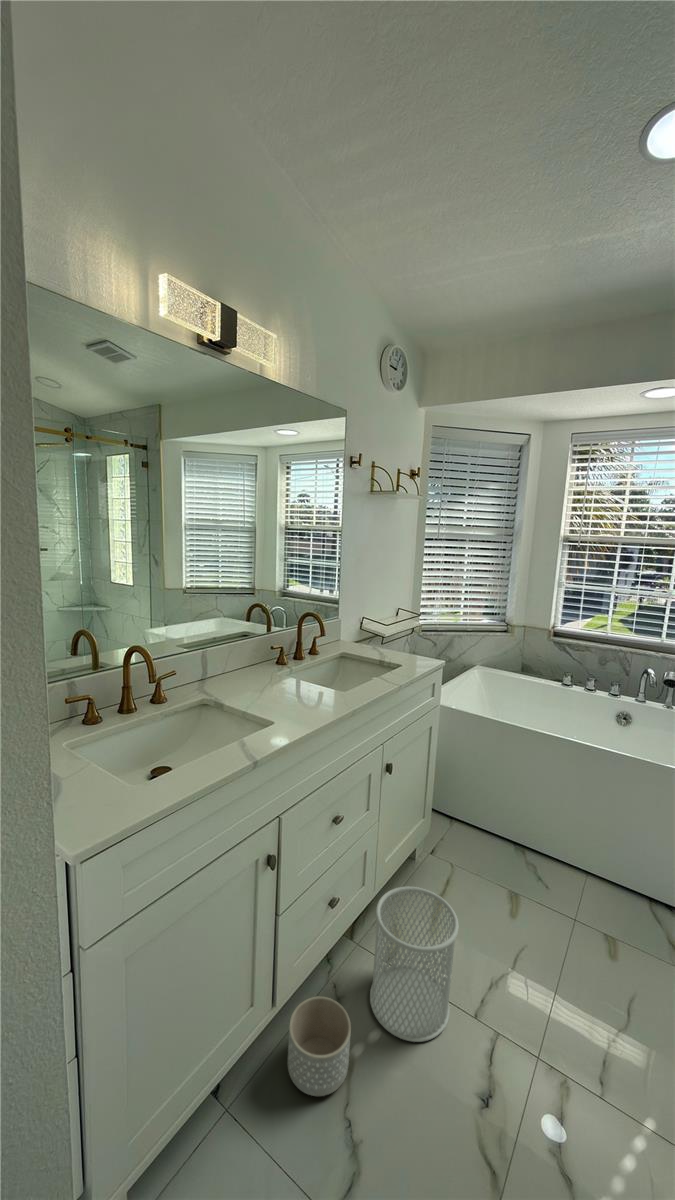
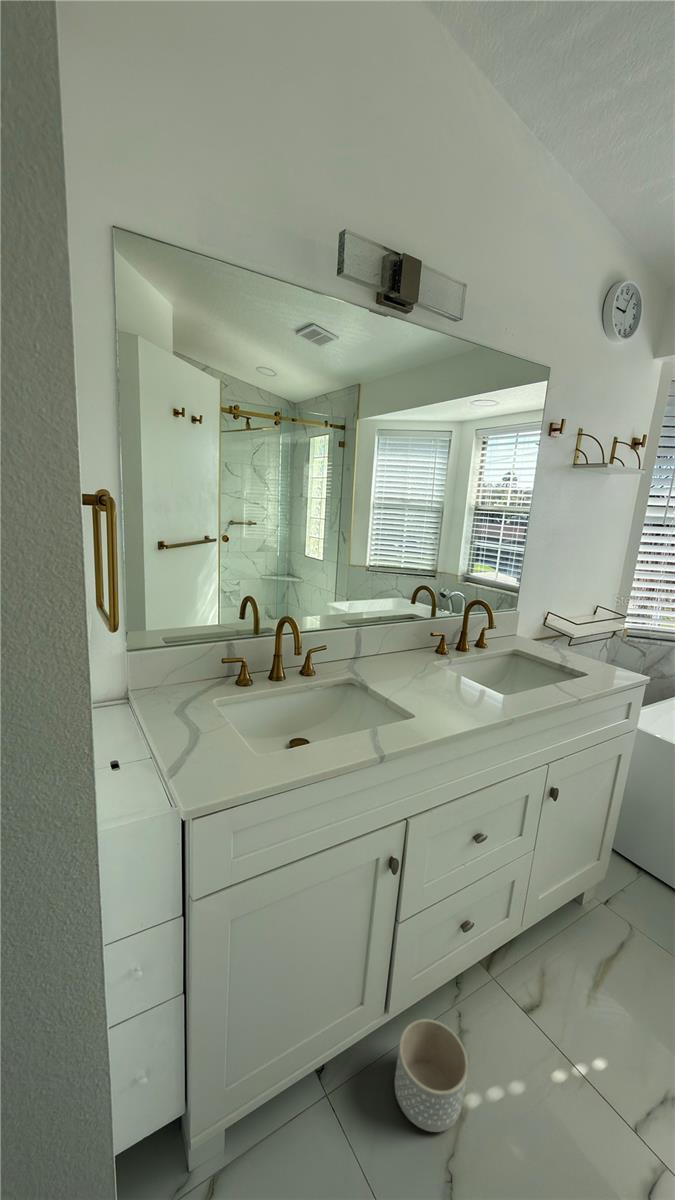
wastebasket: present [370,887,459,1042] -> none [499,934,622,1126]

